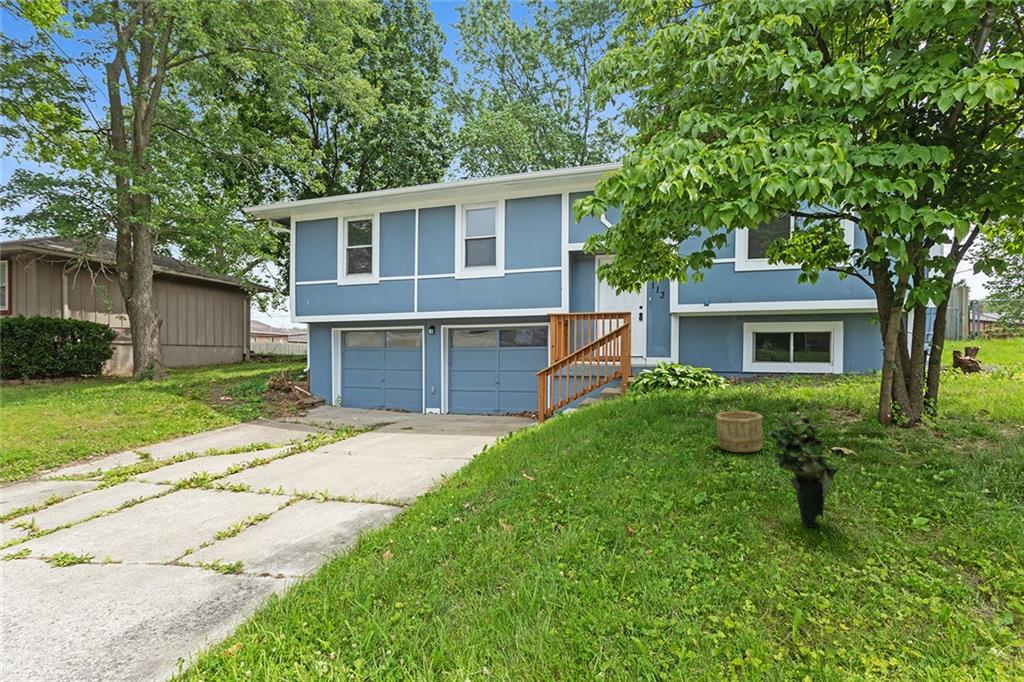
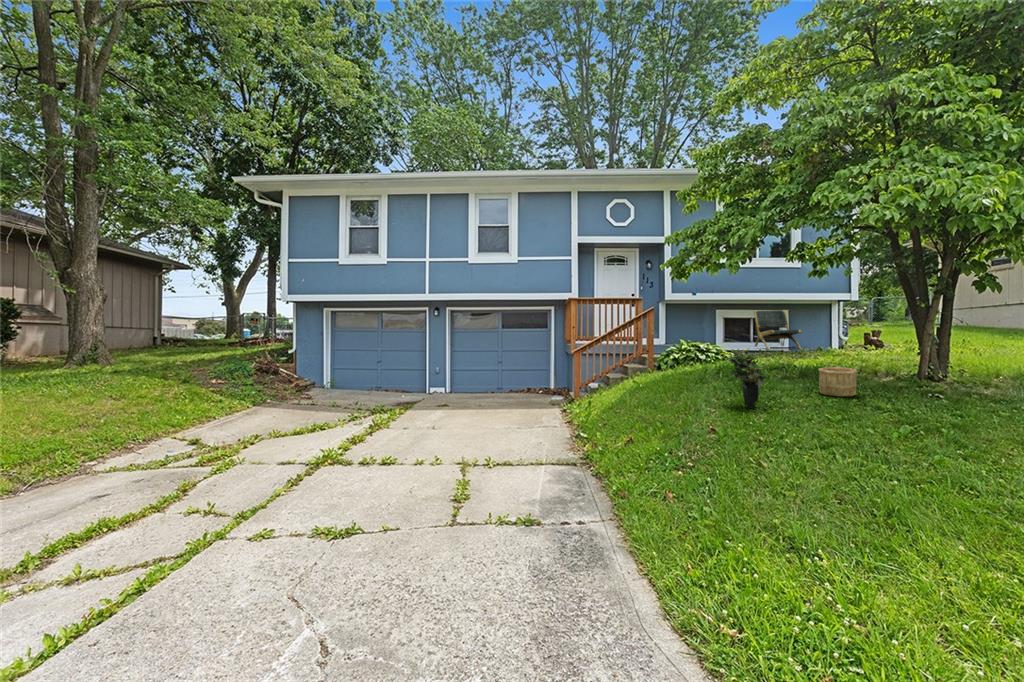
lounge chair: none [793,320,852,374] -> present [754,310,802,350]
potted plant: present [768,412,840,527] -> present [728,349,765,408]

